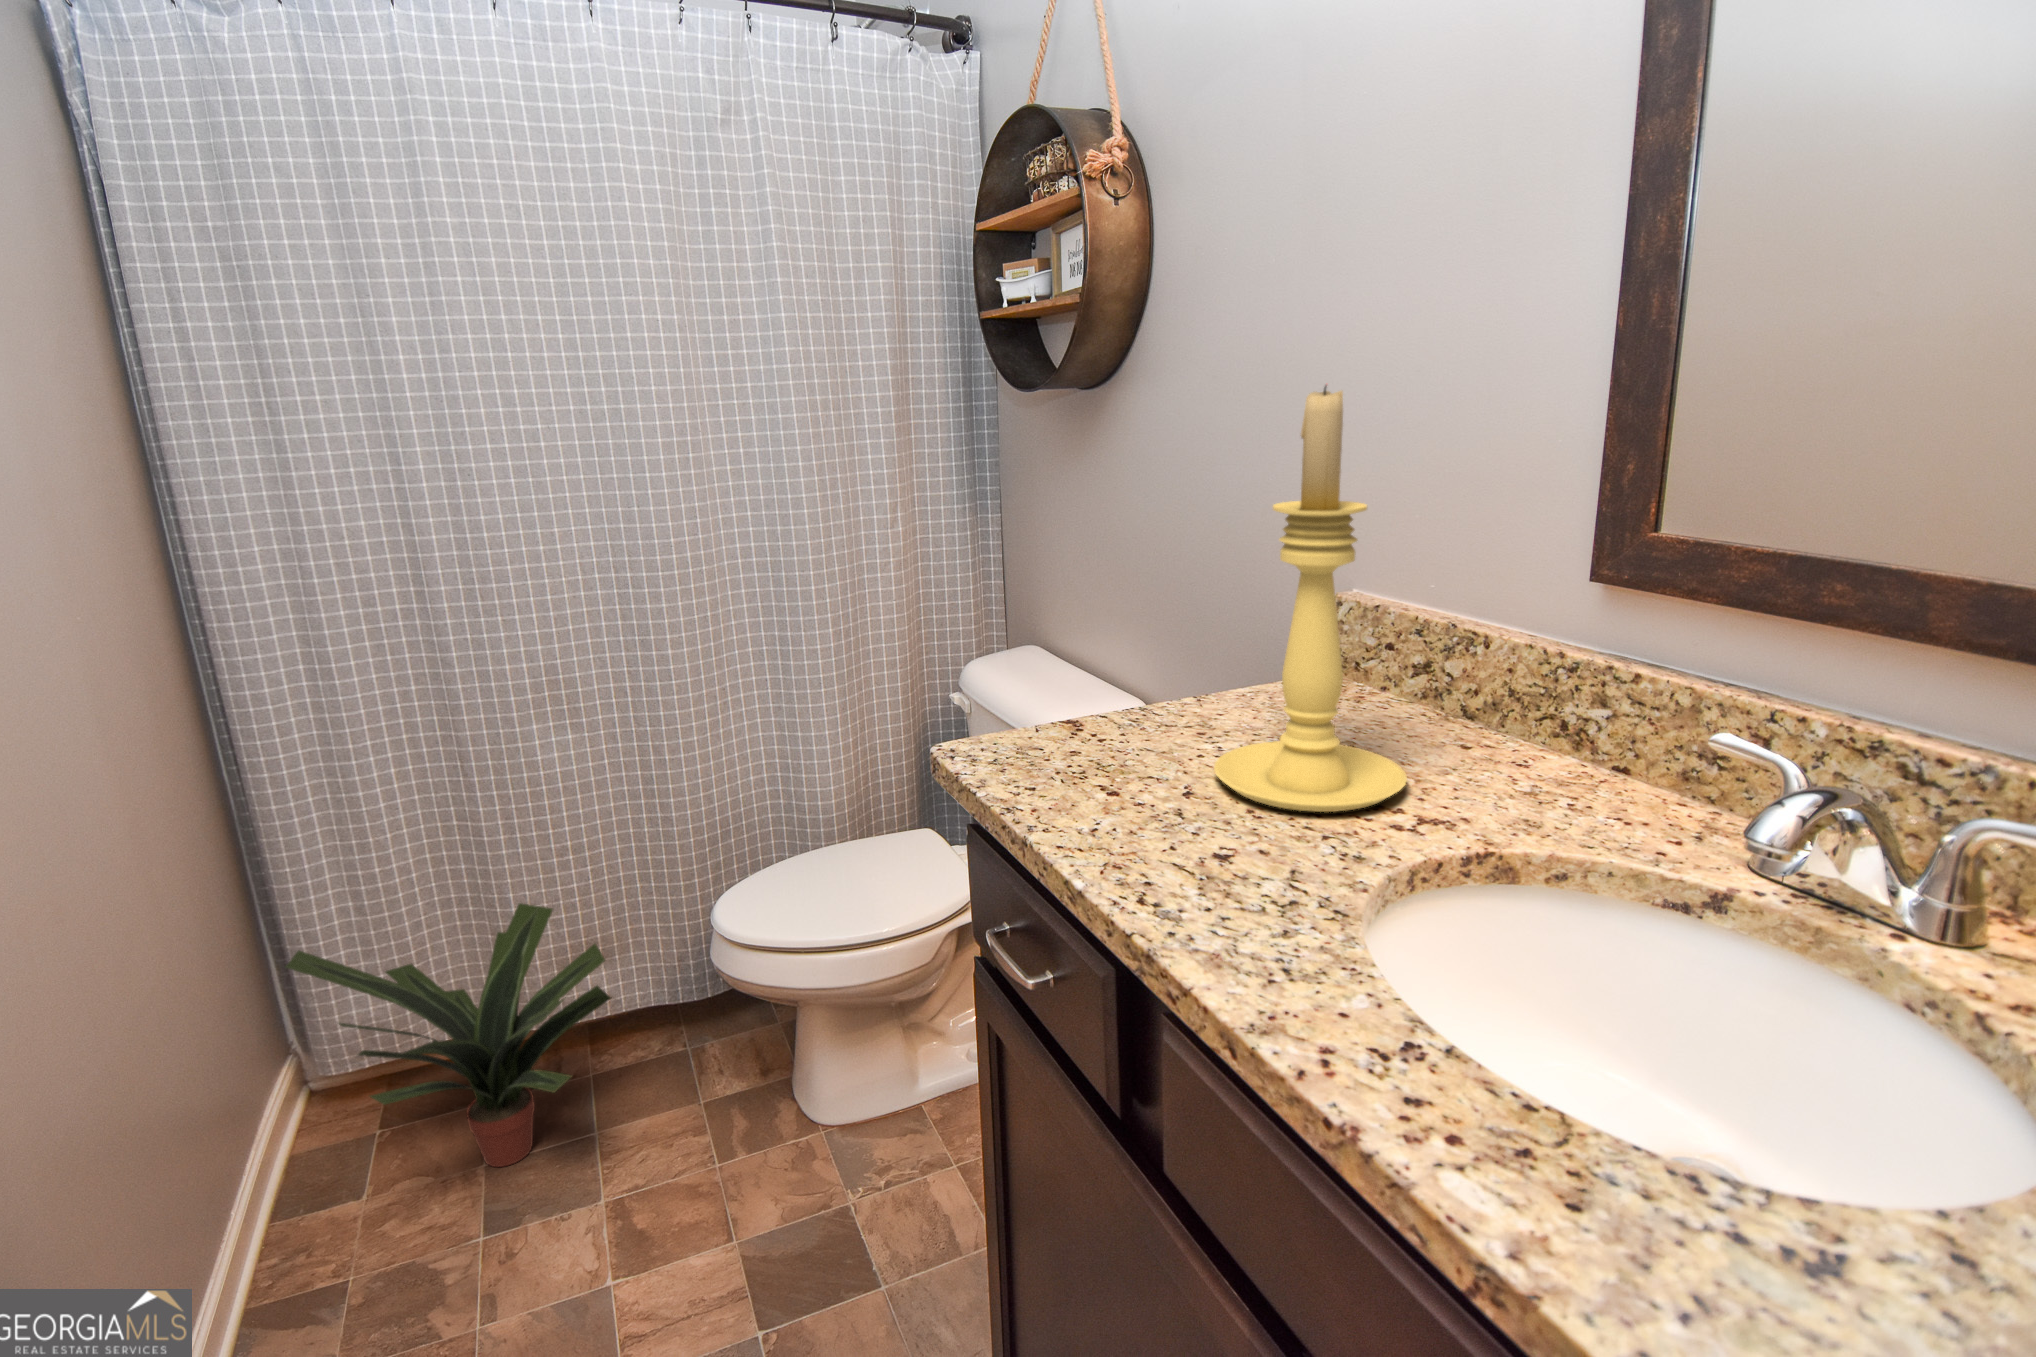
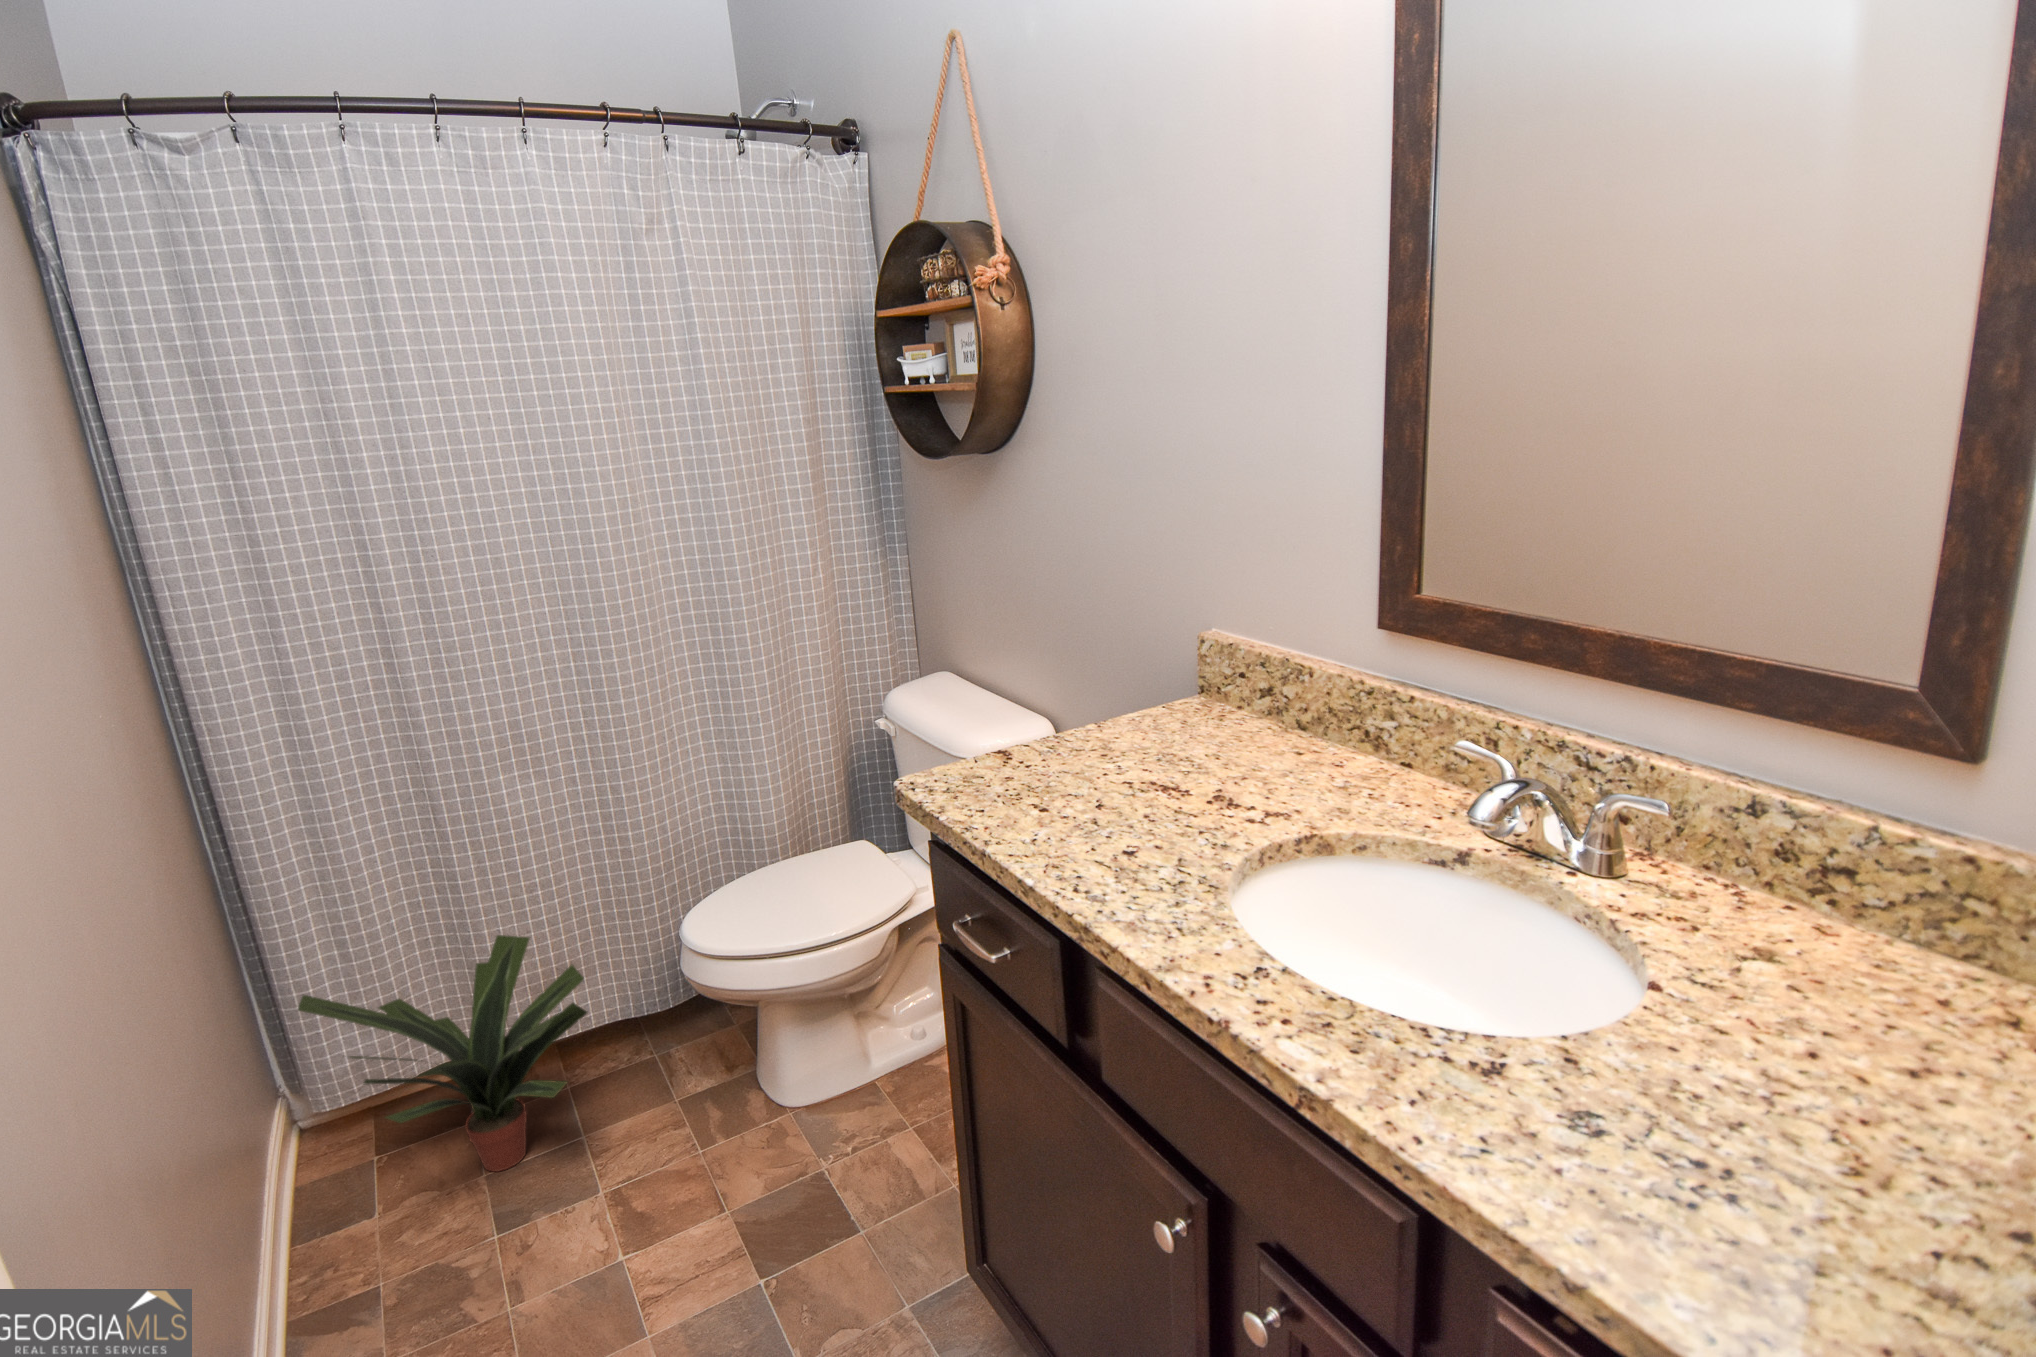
candle holder: present [1214,386,1407,812] -> none [1115,500,1256,813]

